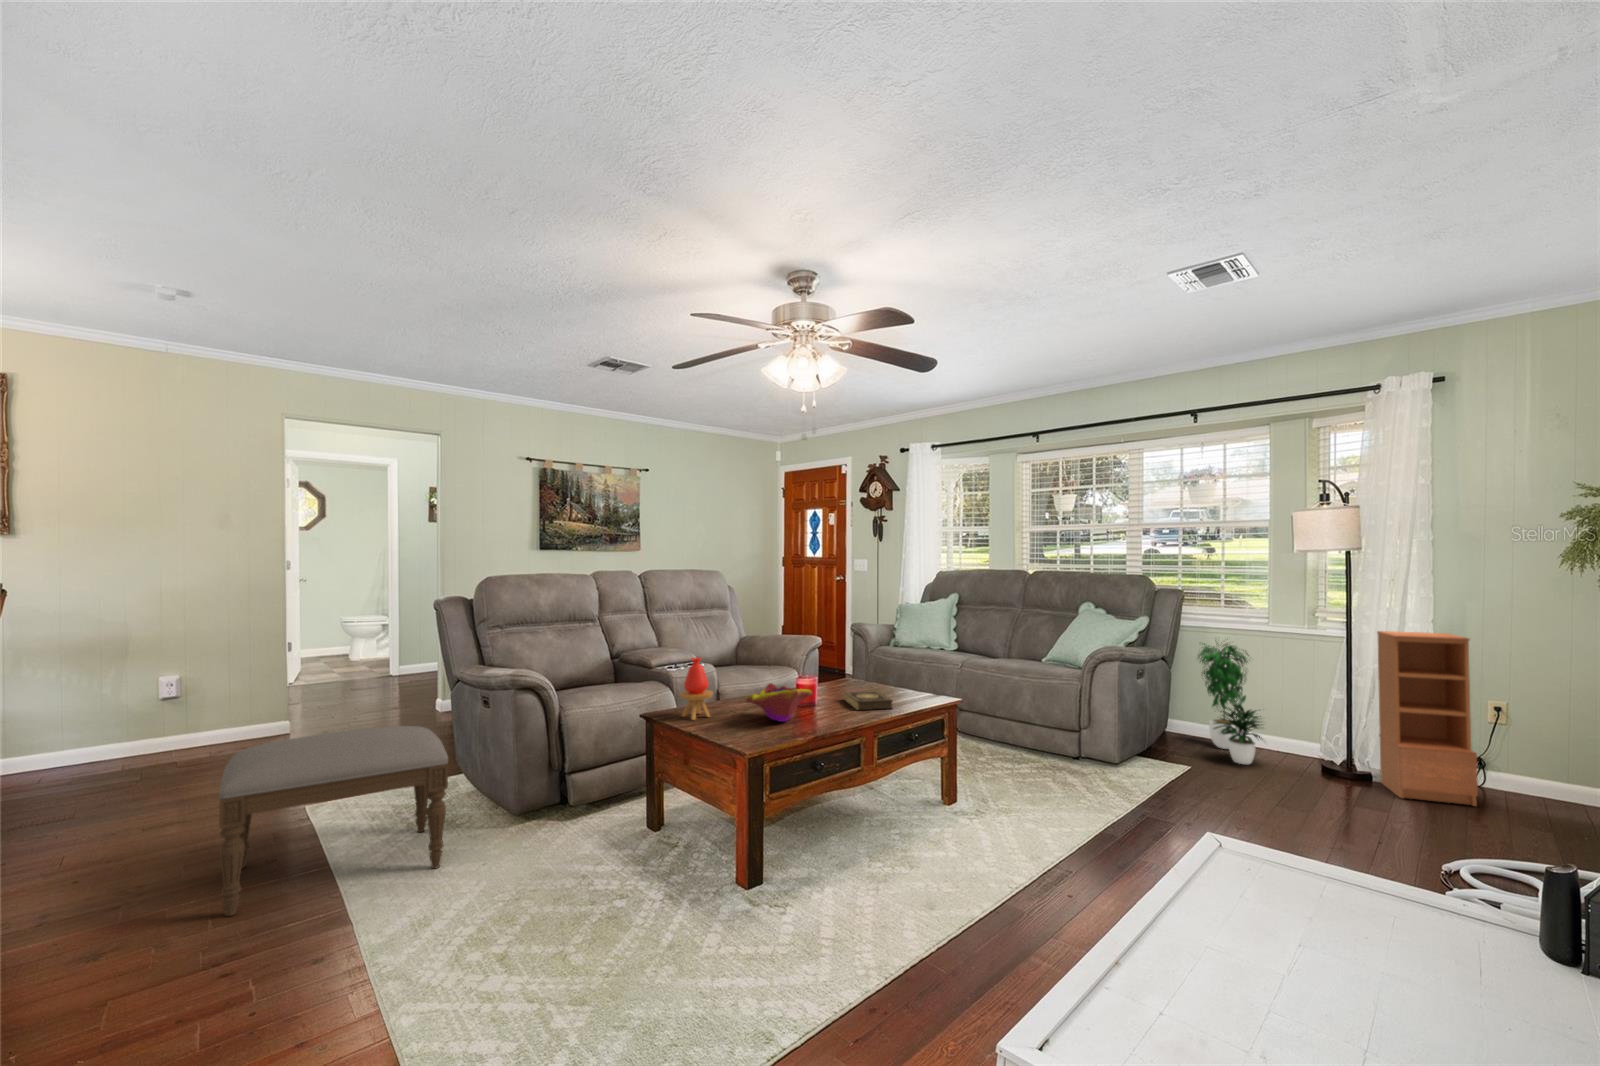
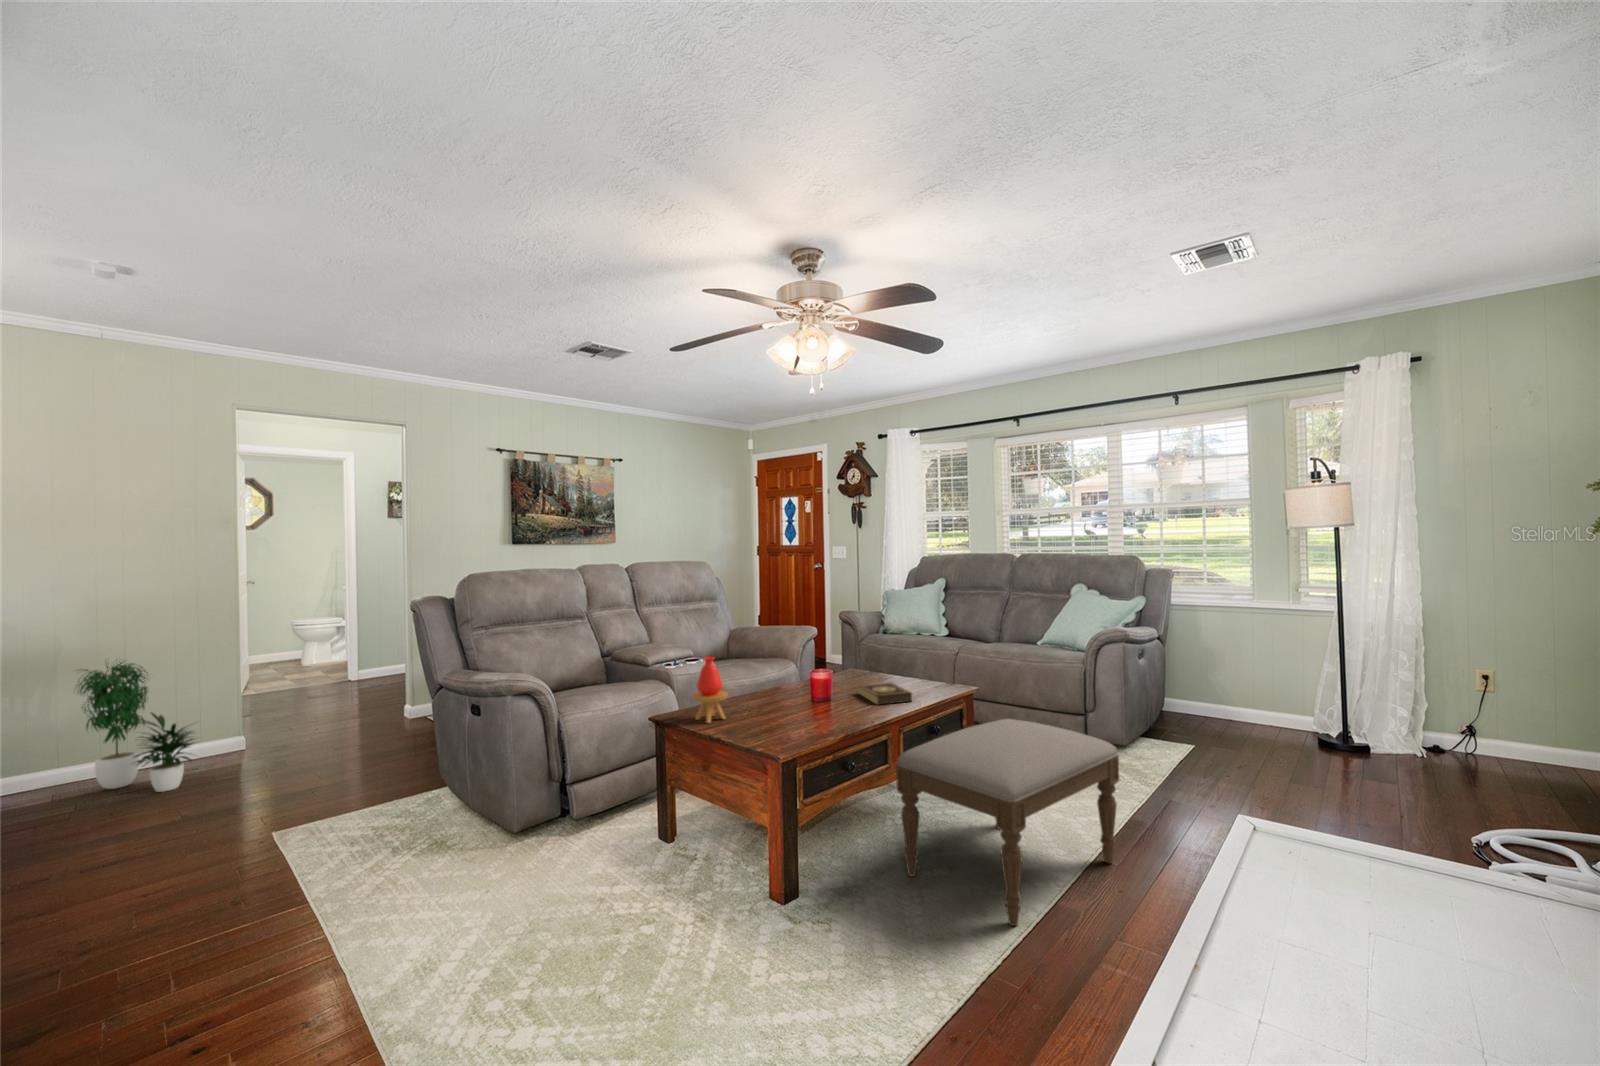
bookcase: present [1377,631,1478,806] -> none [1366,605,1468,771]
potted plant: present [1198,643,1263,764] -> present [79,662,196,792]
decorative bowl: present [746,683,812,722] -> none [763,681,834,721]
ottoman: present [219,726,448,916] -> present [896,719,1119,926]

